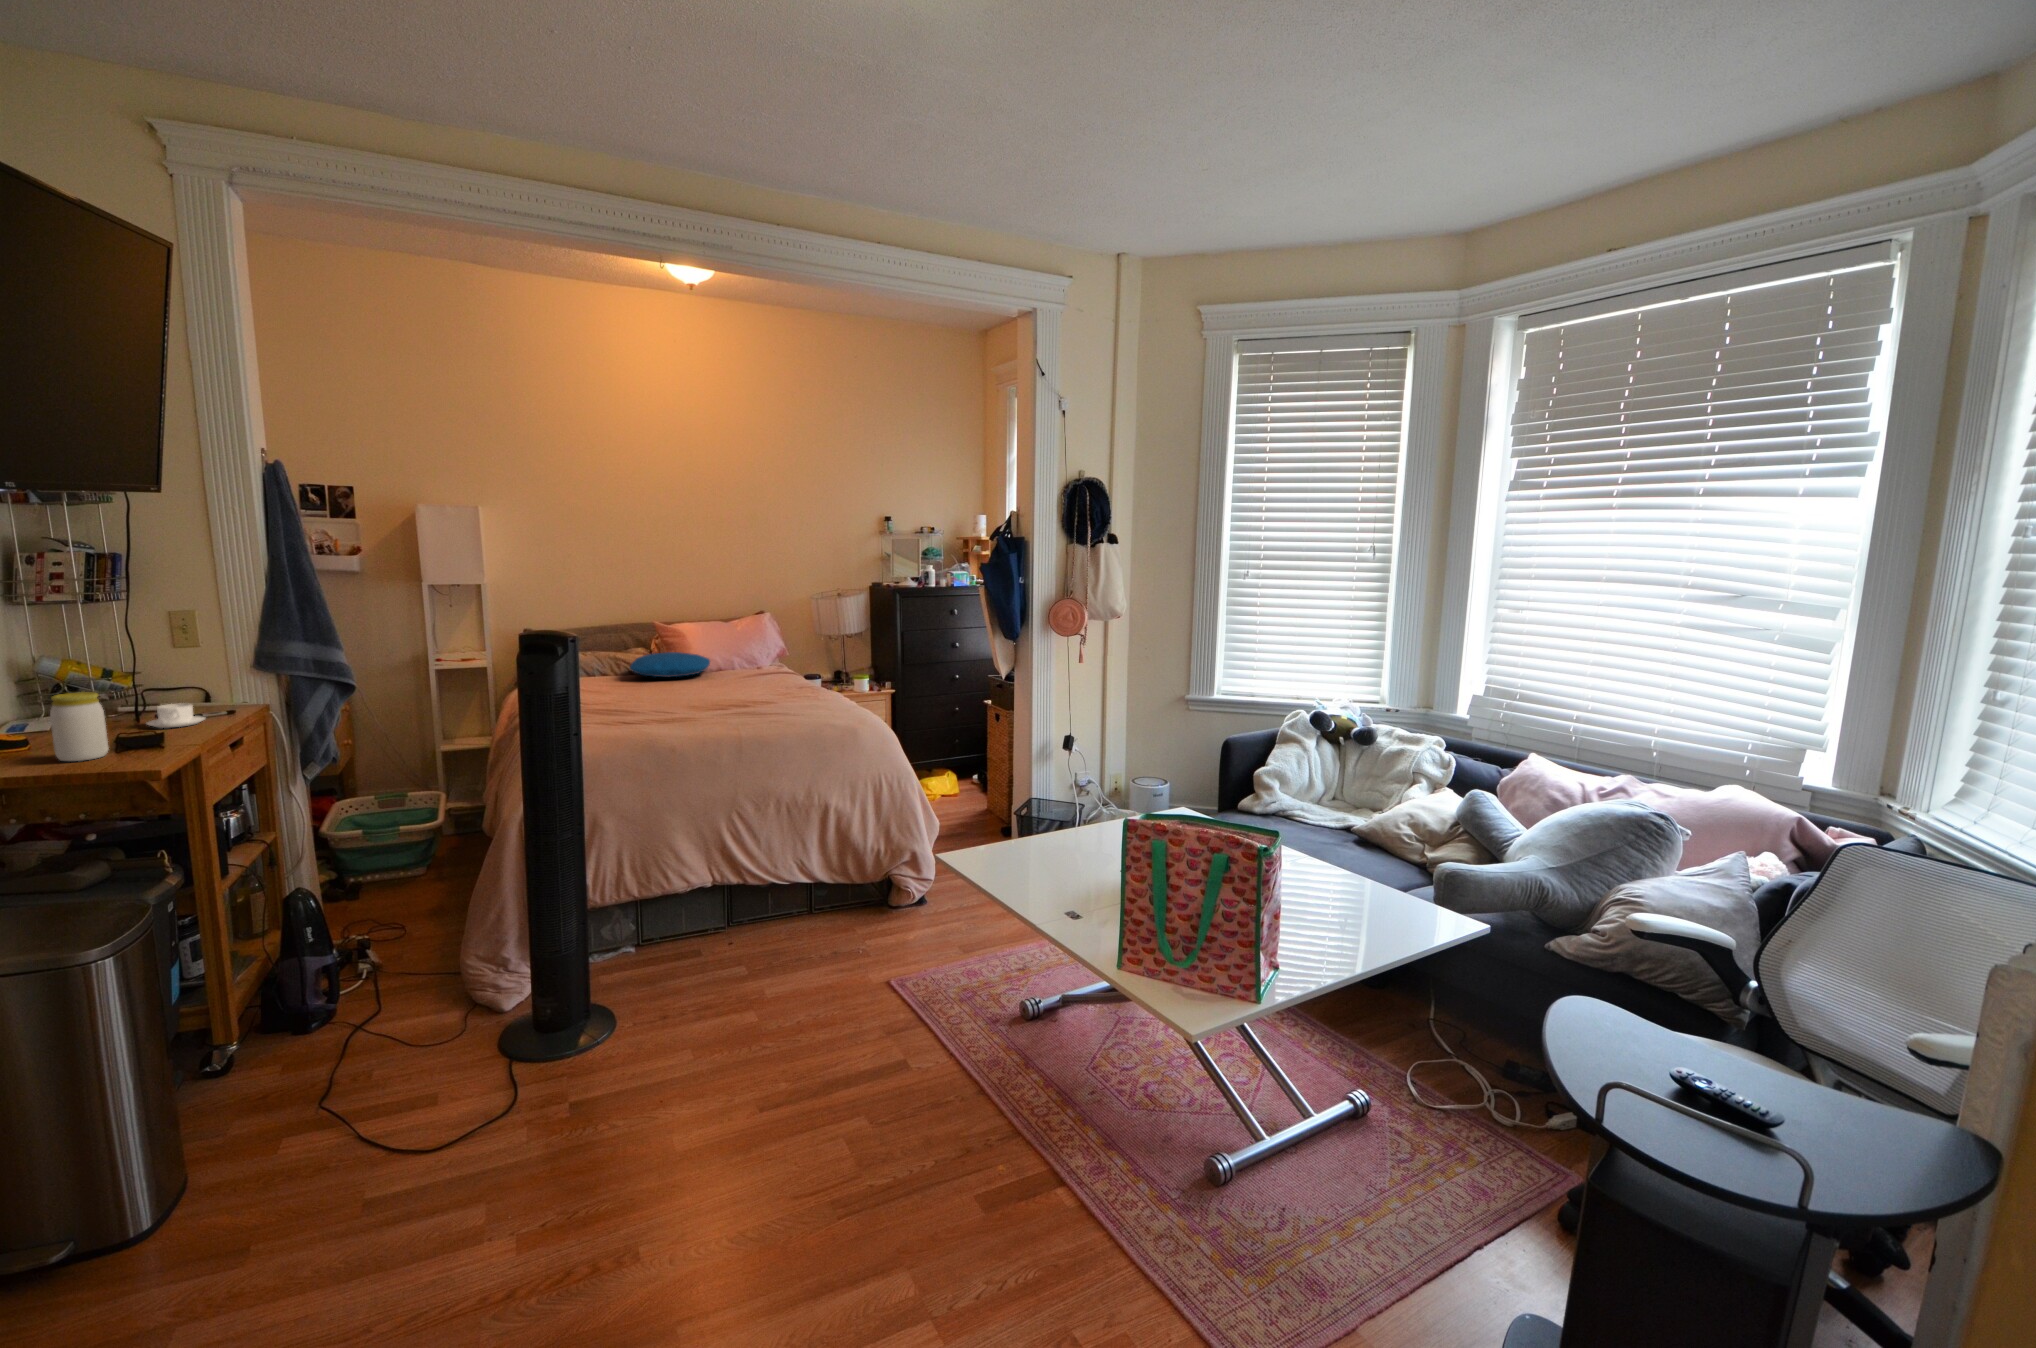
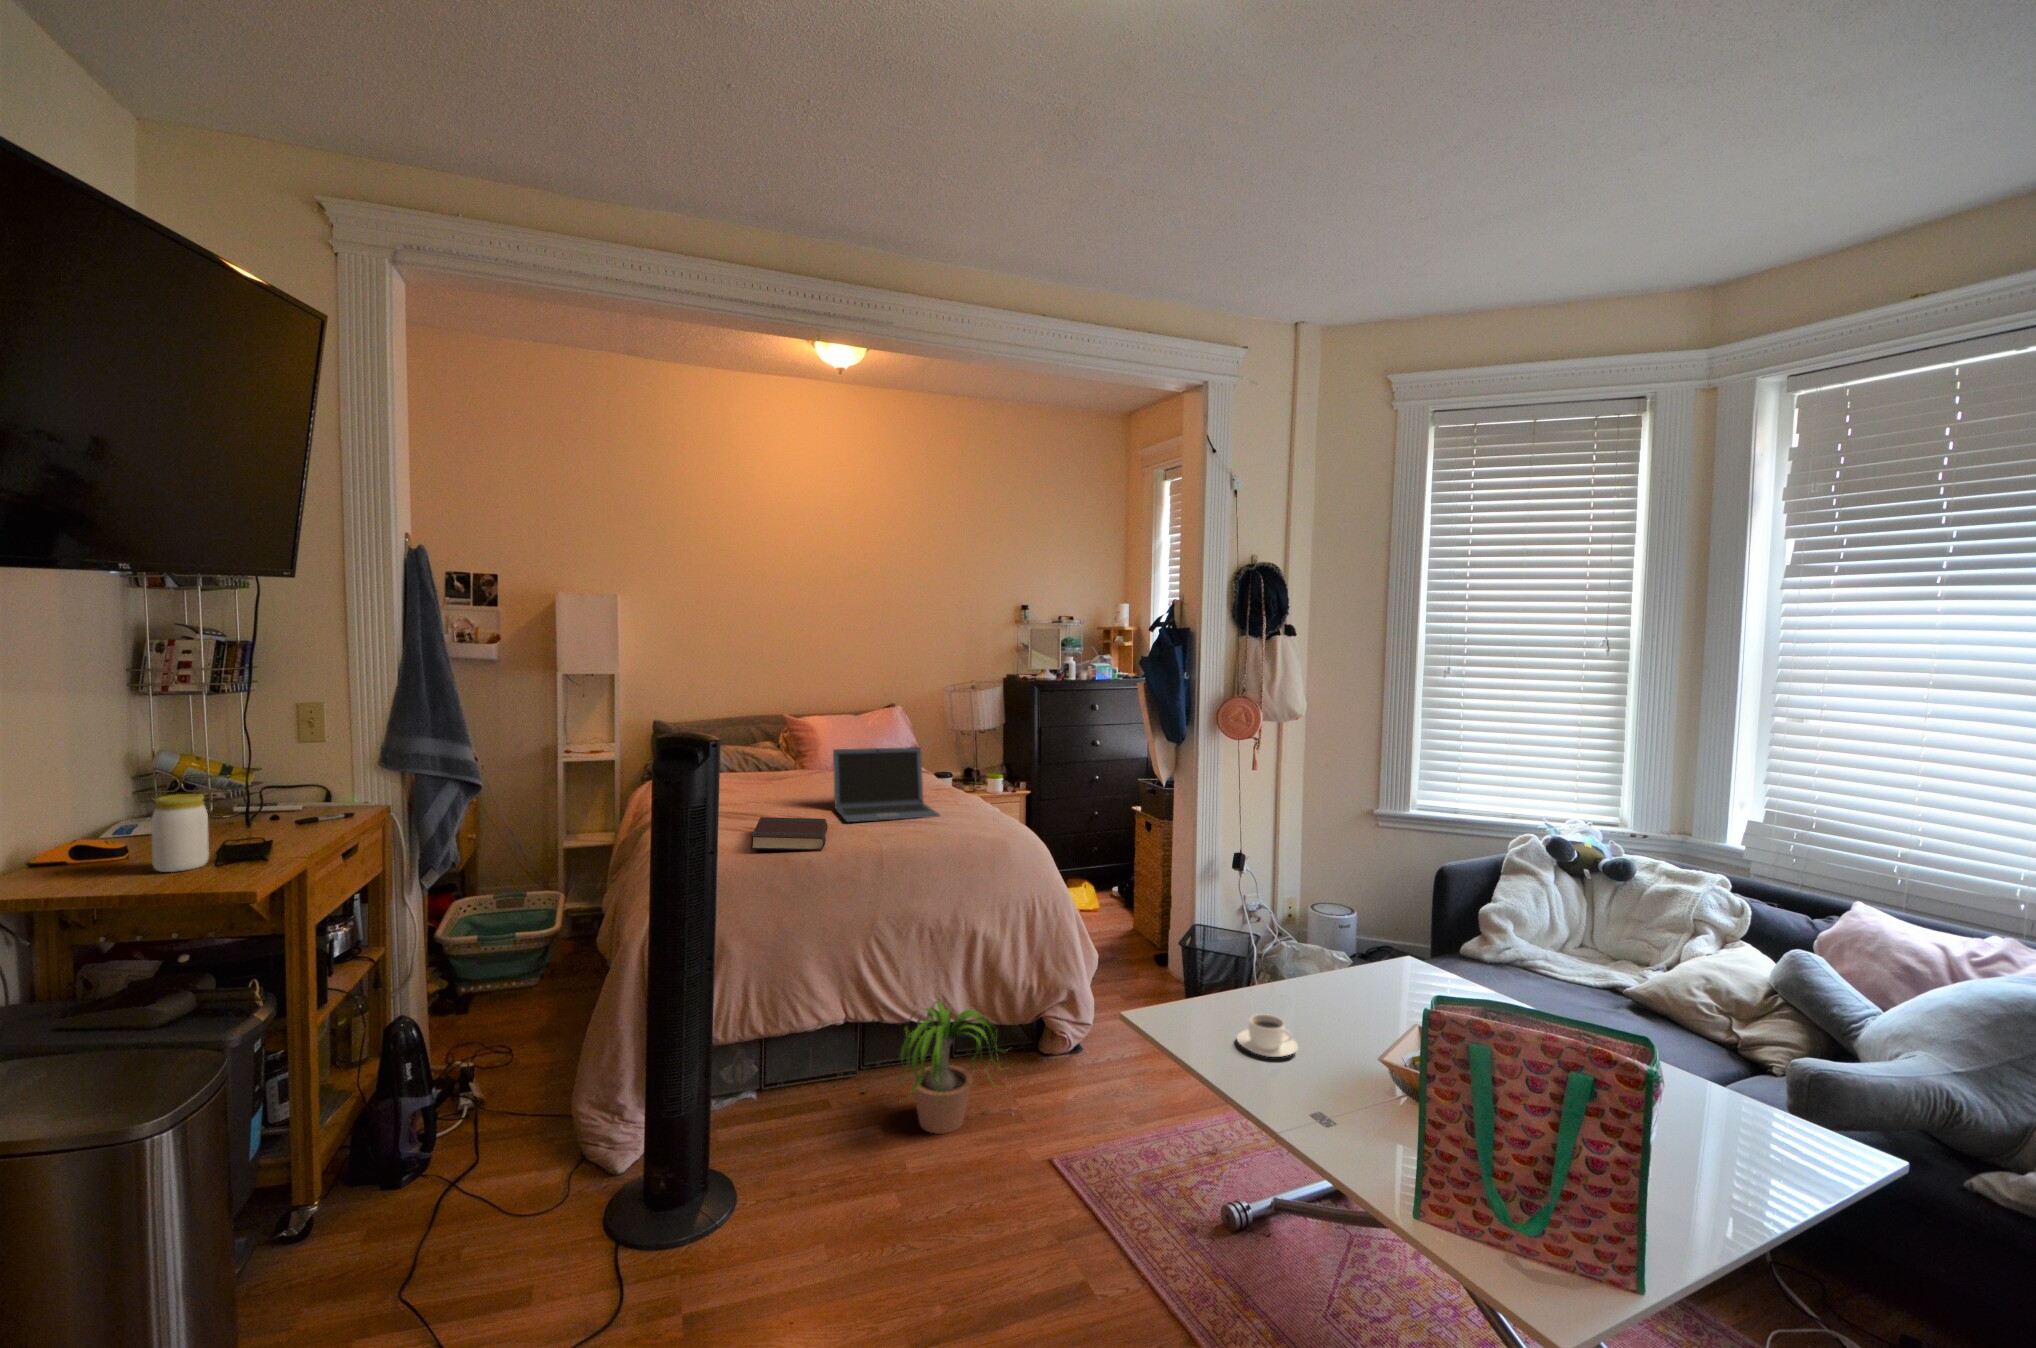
laptop: none [701,648,802,715] -> present [833,747,940,822]
pillow: present [630,652,710,677] -> none [755,748,838,775]
coffee cup: present [147,703,205,728] -> present [1237,1014,1298,1057]
book: none [624,712,696,739] -> present [751,817,828,850]
potted plant: none [753,861,865,968] -> present [893,1000,997,1134]

